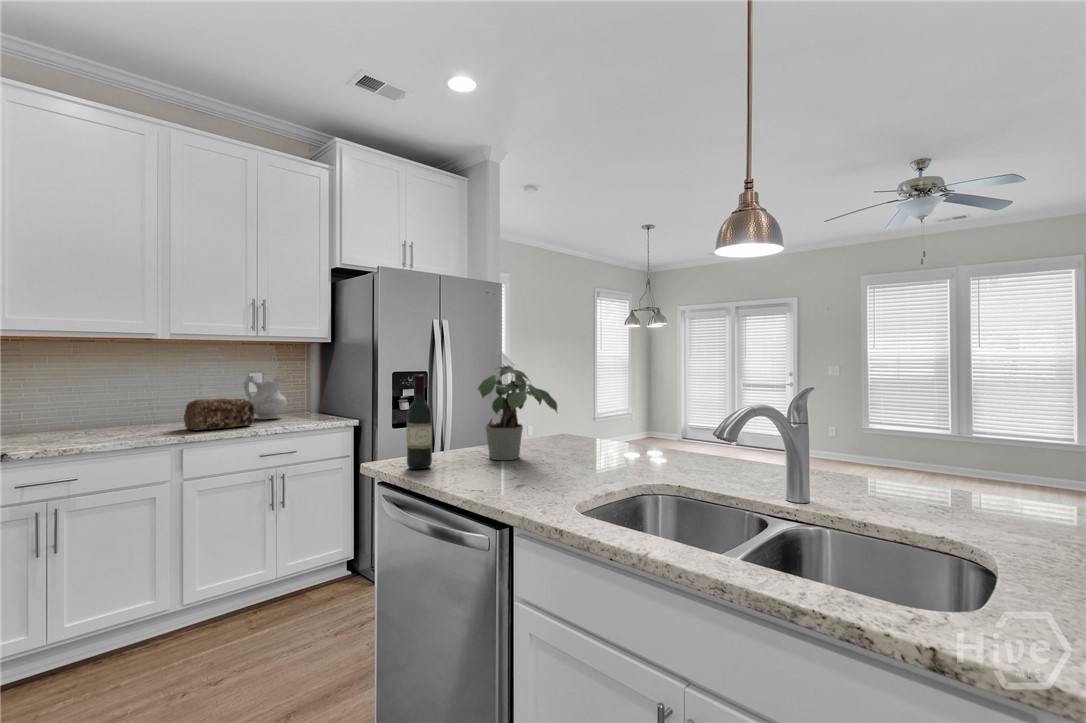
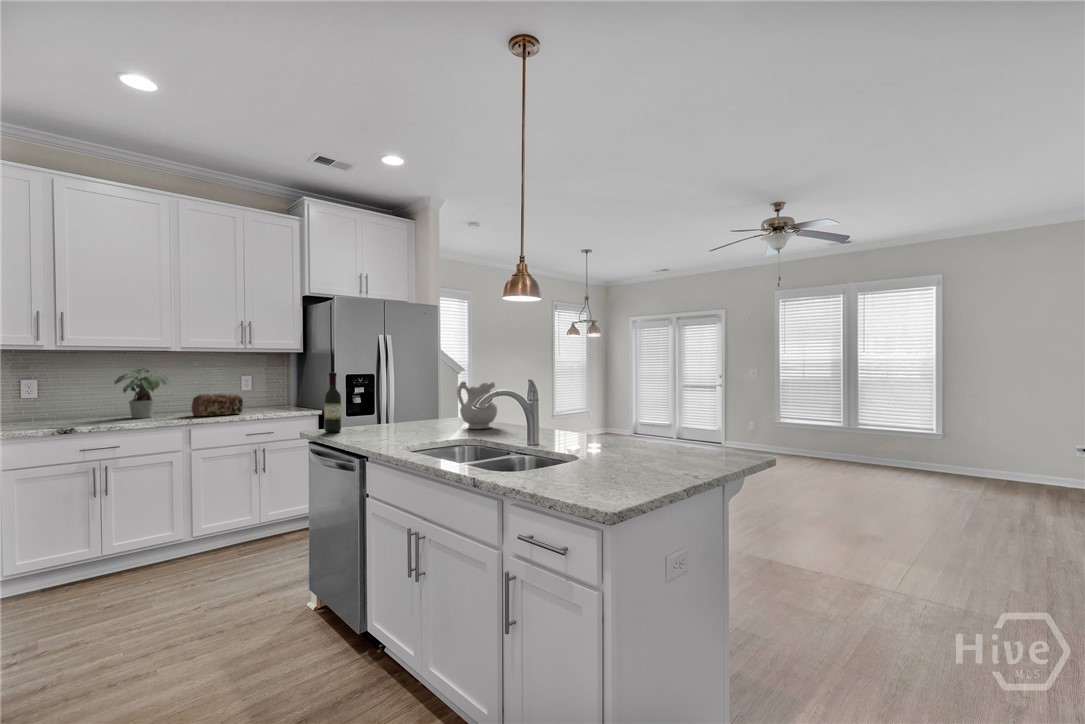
potted plant: present [478,366,557,460] -> present [115,369,167,418]
ceramic pitcher: present [244,376,287,419] -> present [457,382,497,429]

